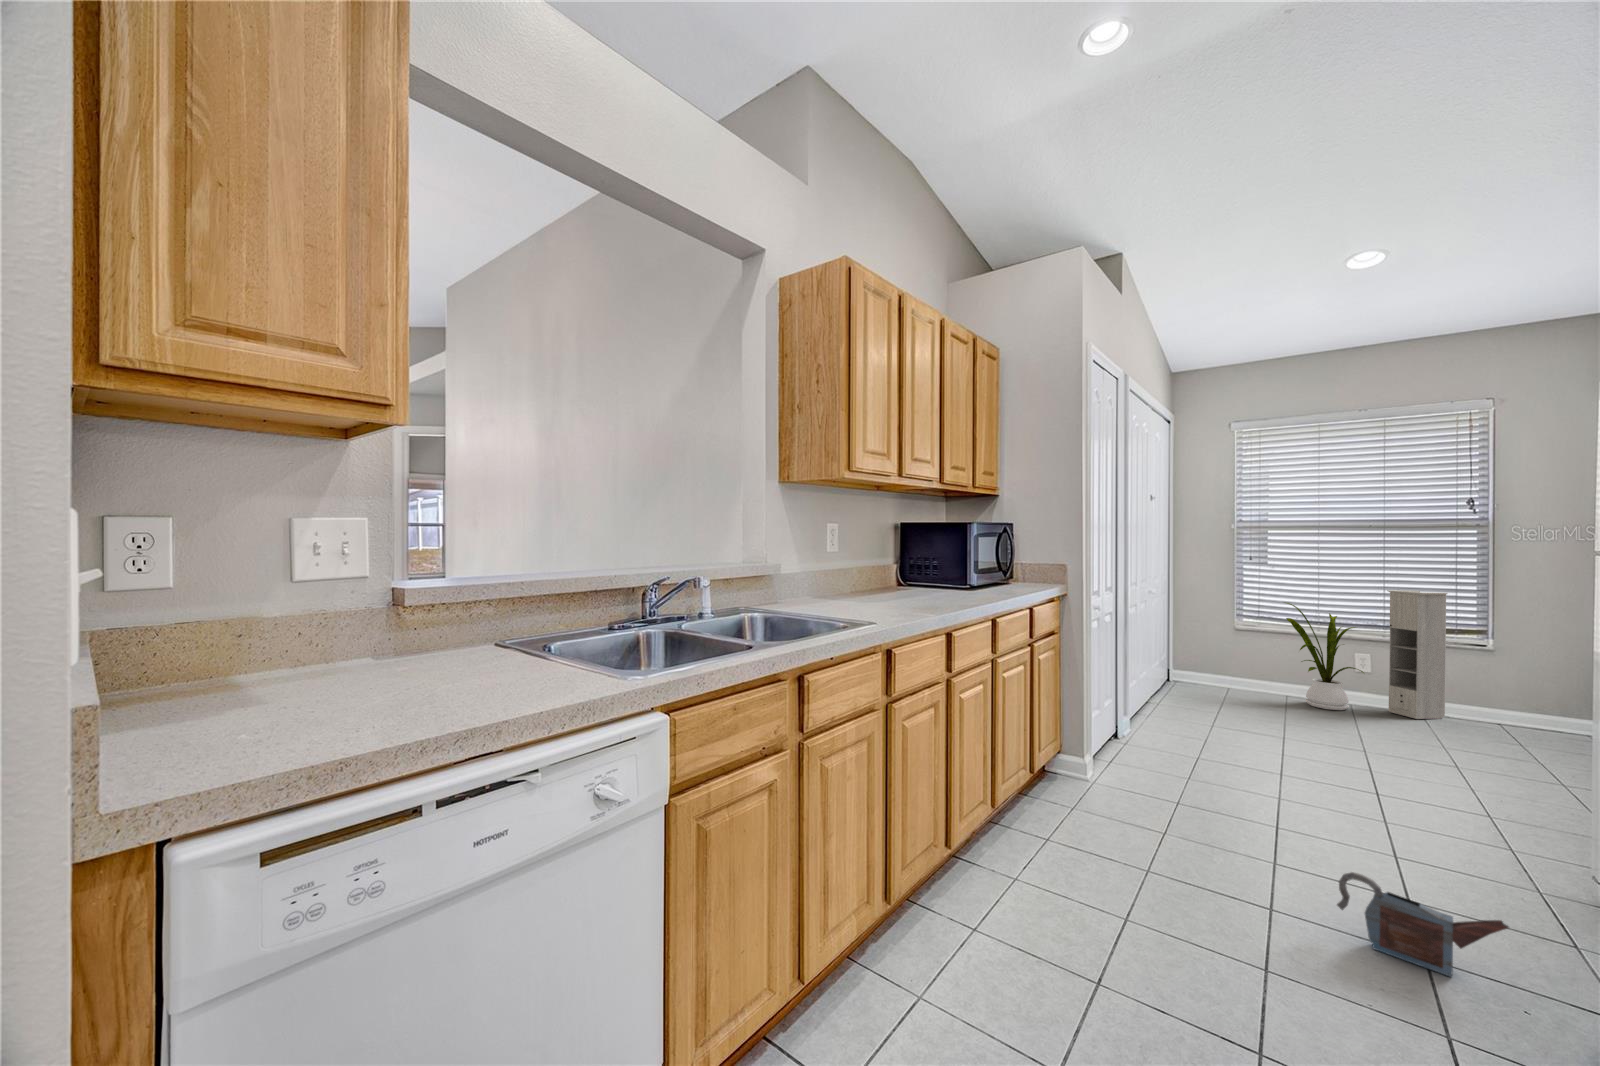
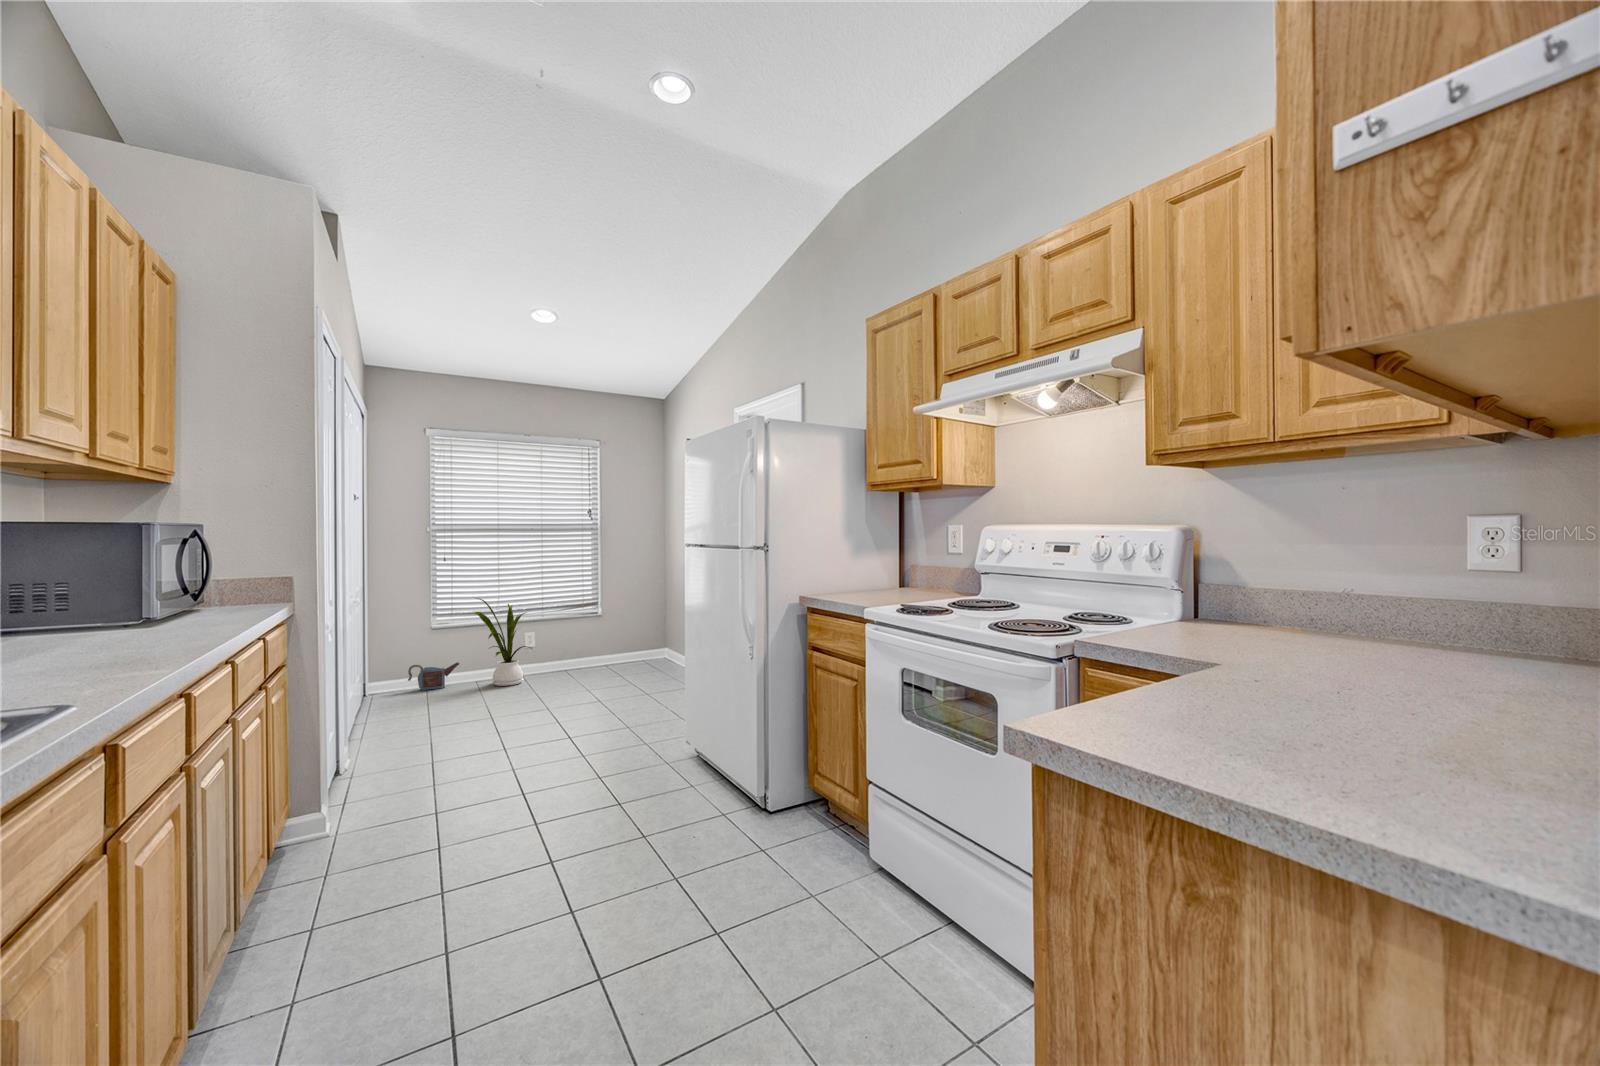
cabinet: present [1388,590,1448,719] -> none [547,579,581,677]
watering can: present [1337,872,1509,977] -> present [408,662,459,690]

